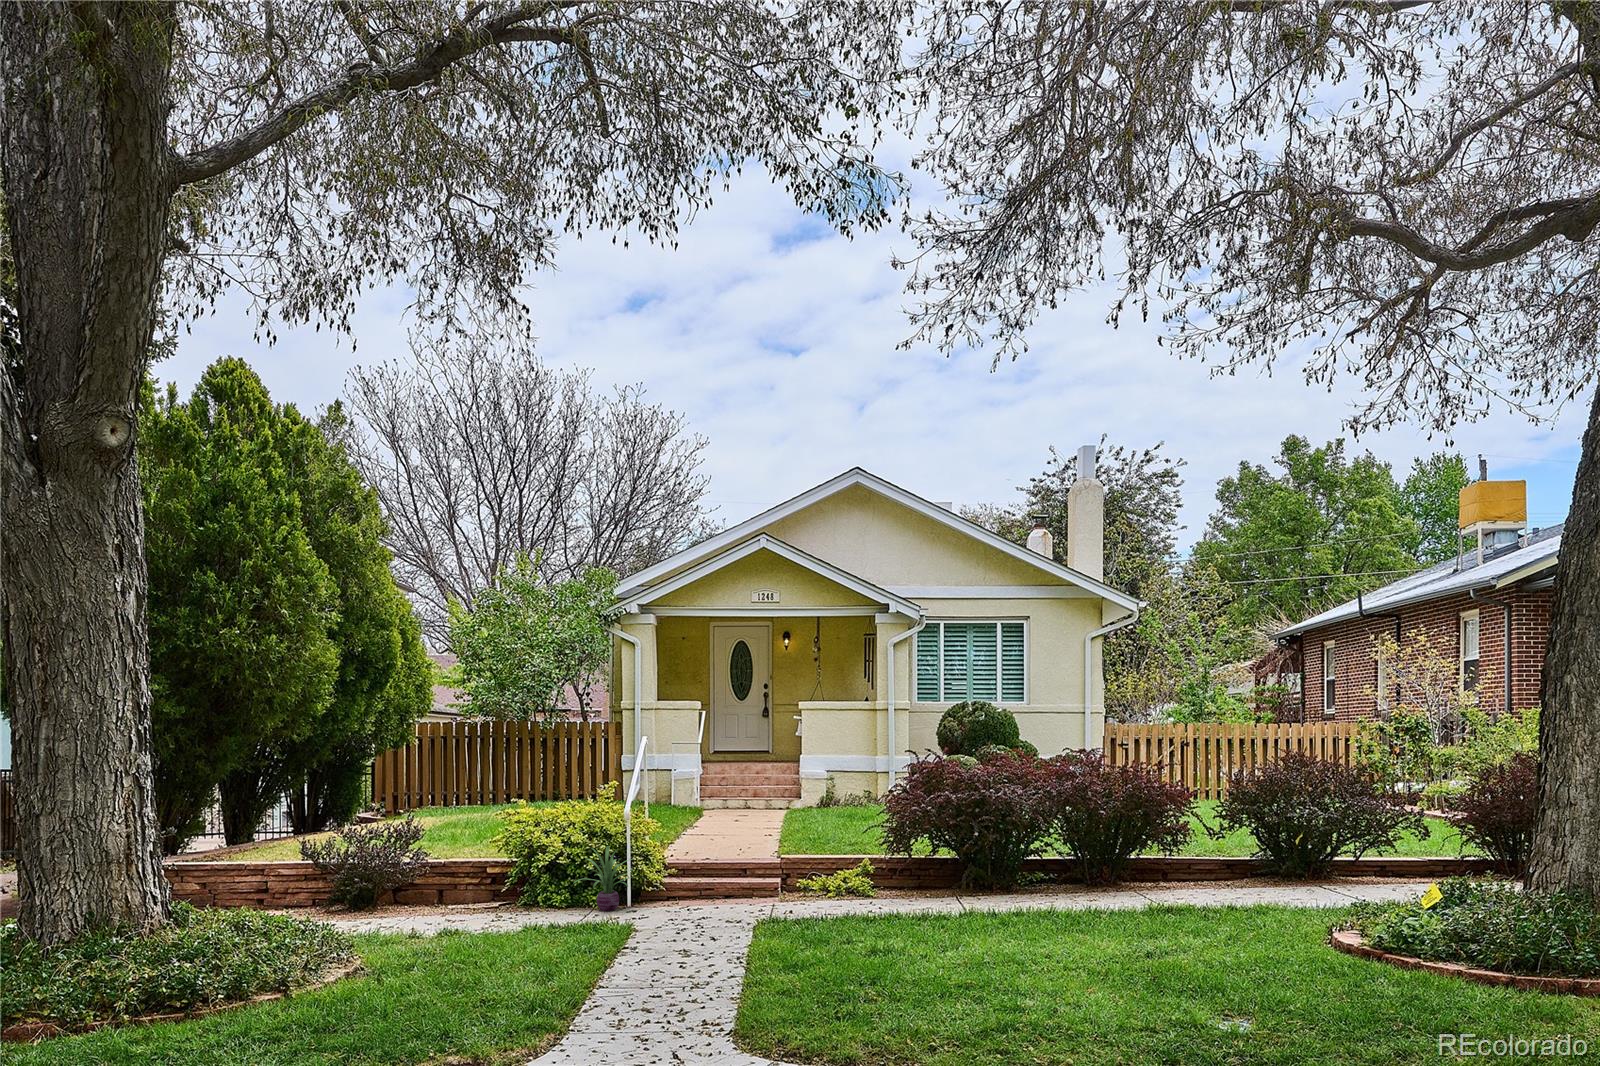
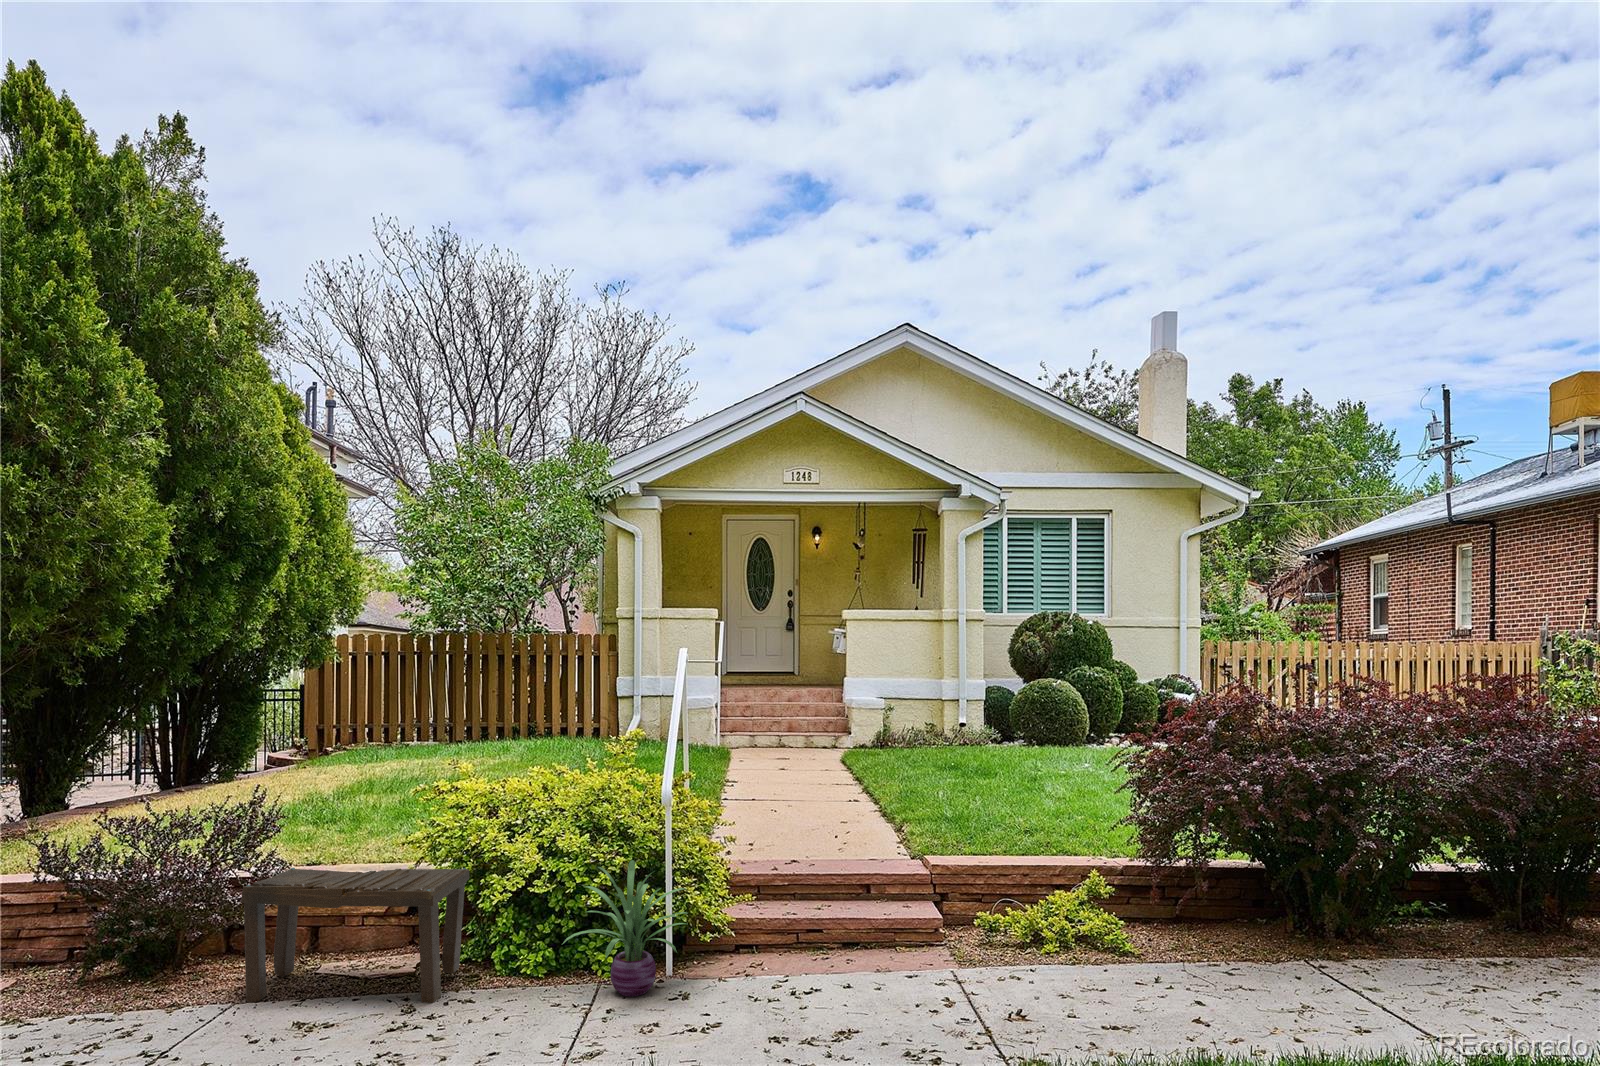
bench: none [417,851,526,914] -> present [241,868,469,1003]

